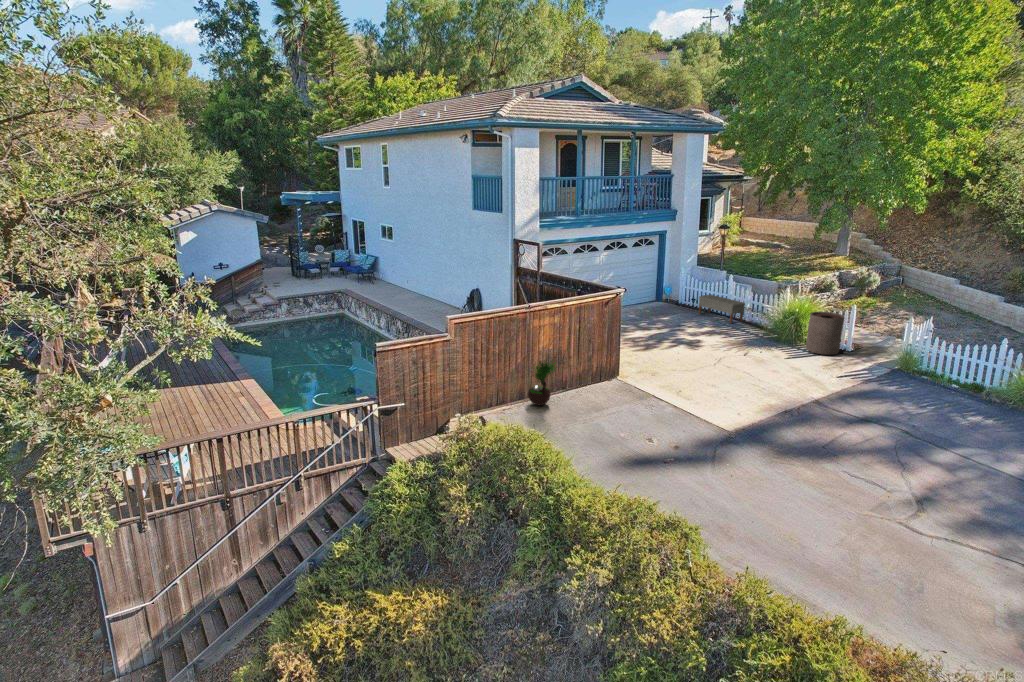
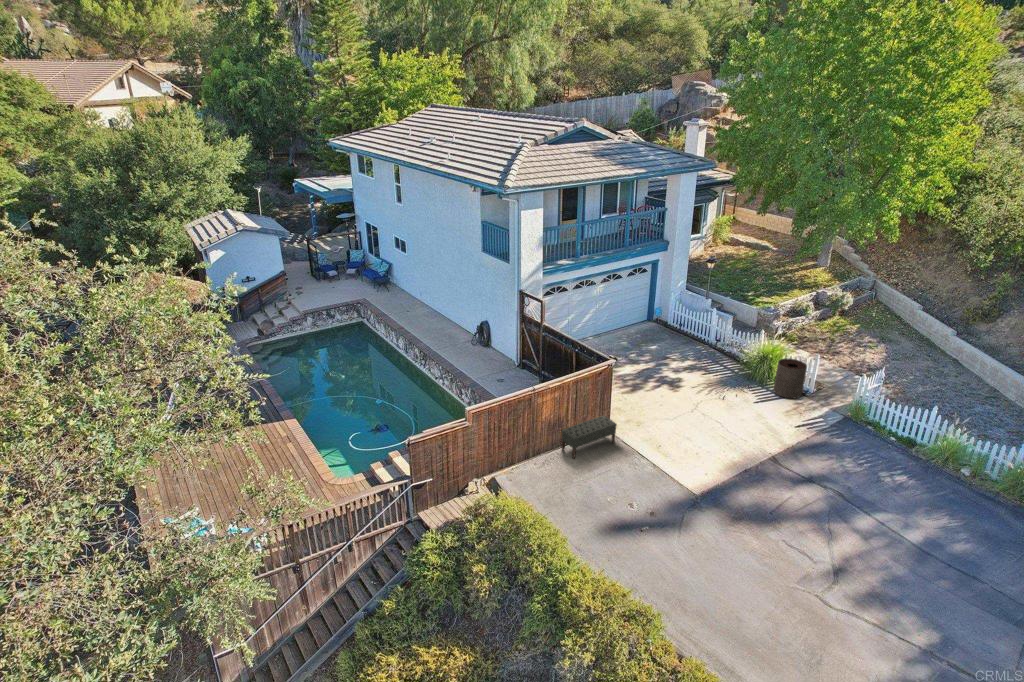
bench: present [699,294,745,324] -> present [561,416,617,459]
potted tree: present [528,360,554,405] -> none [533,430,557,465]

